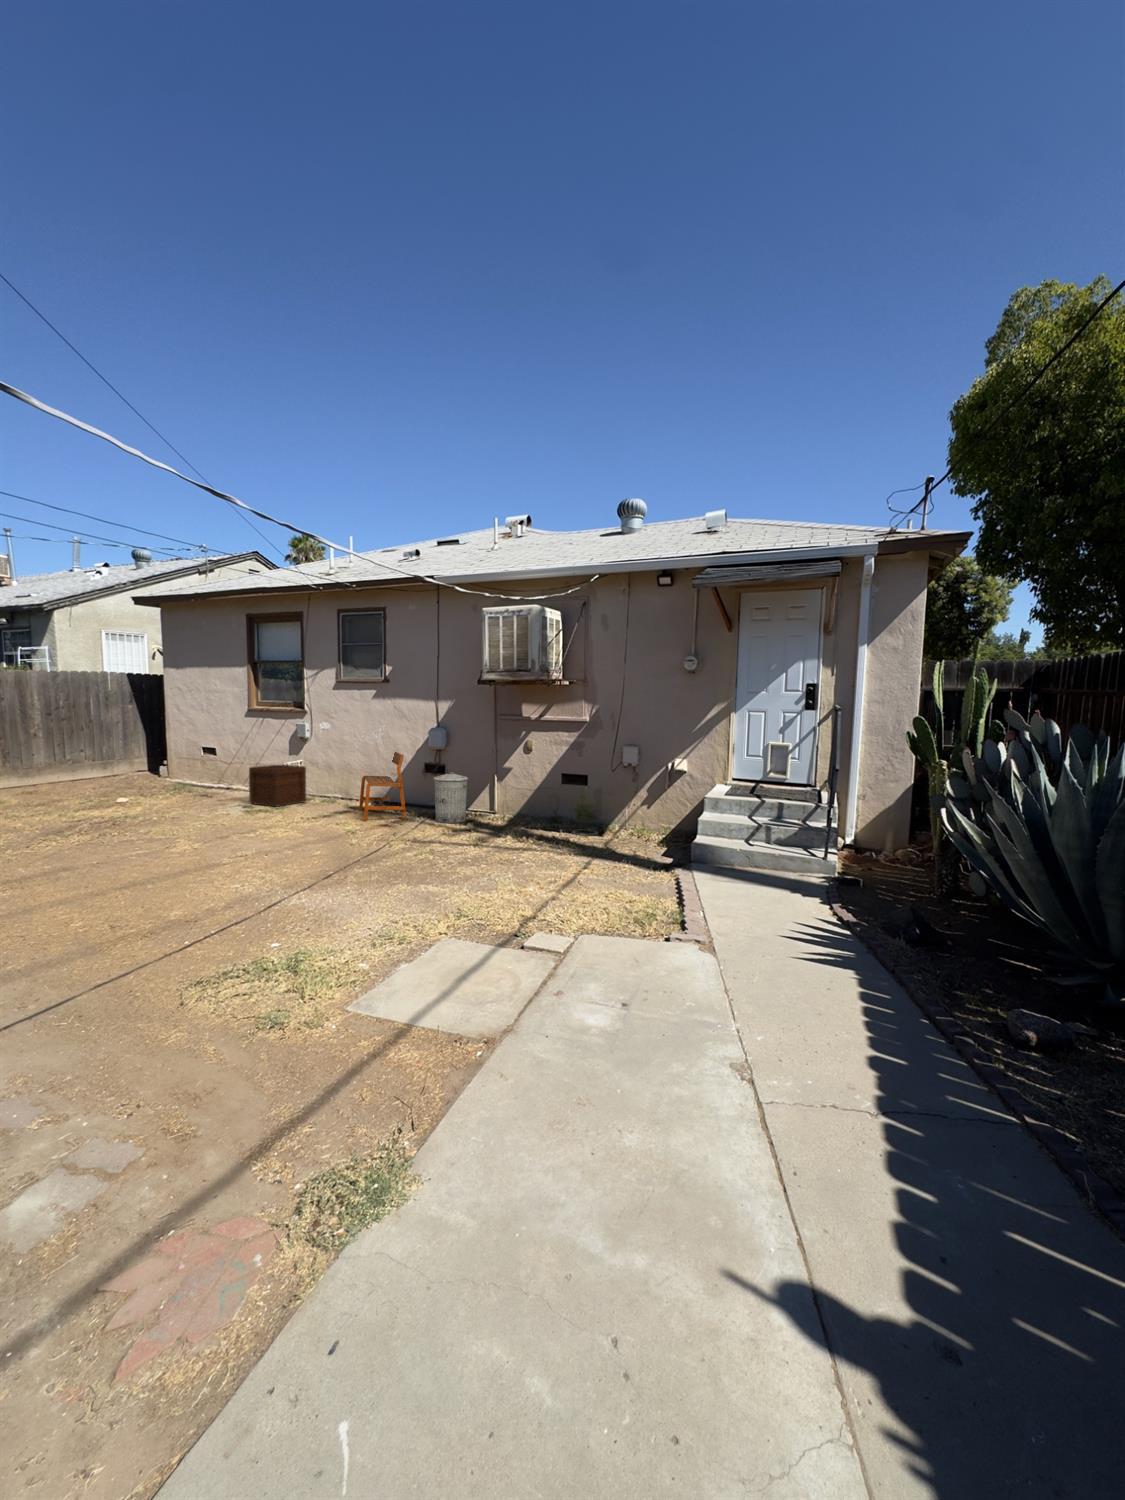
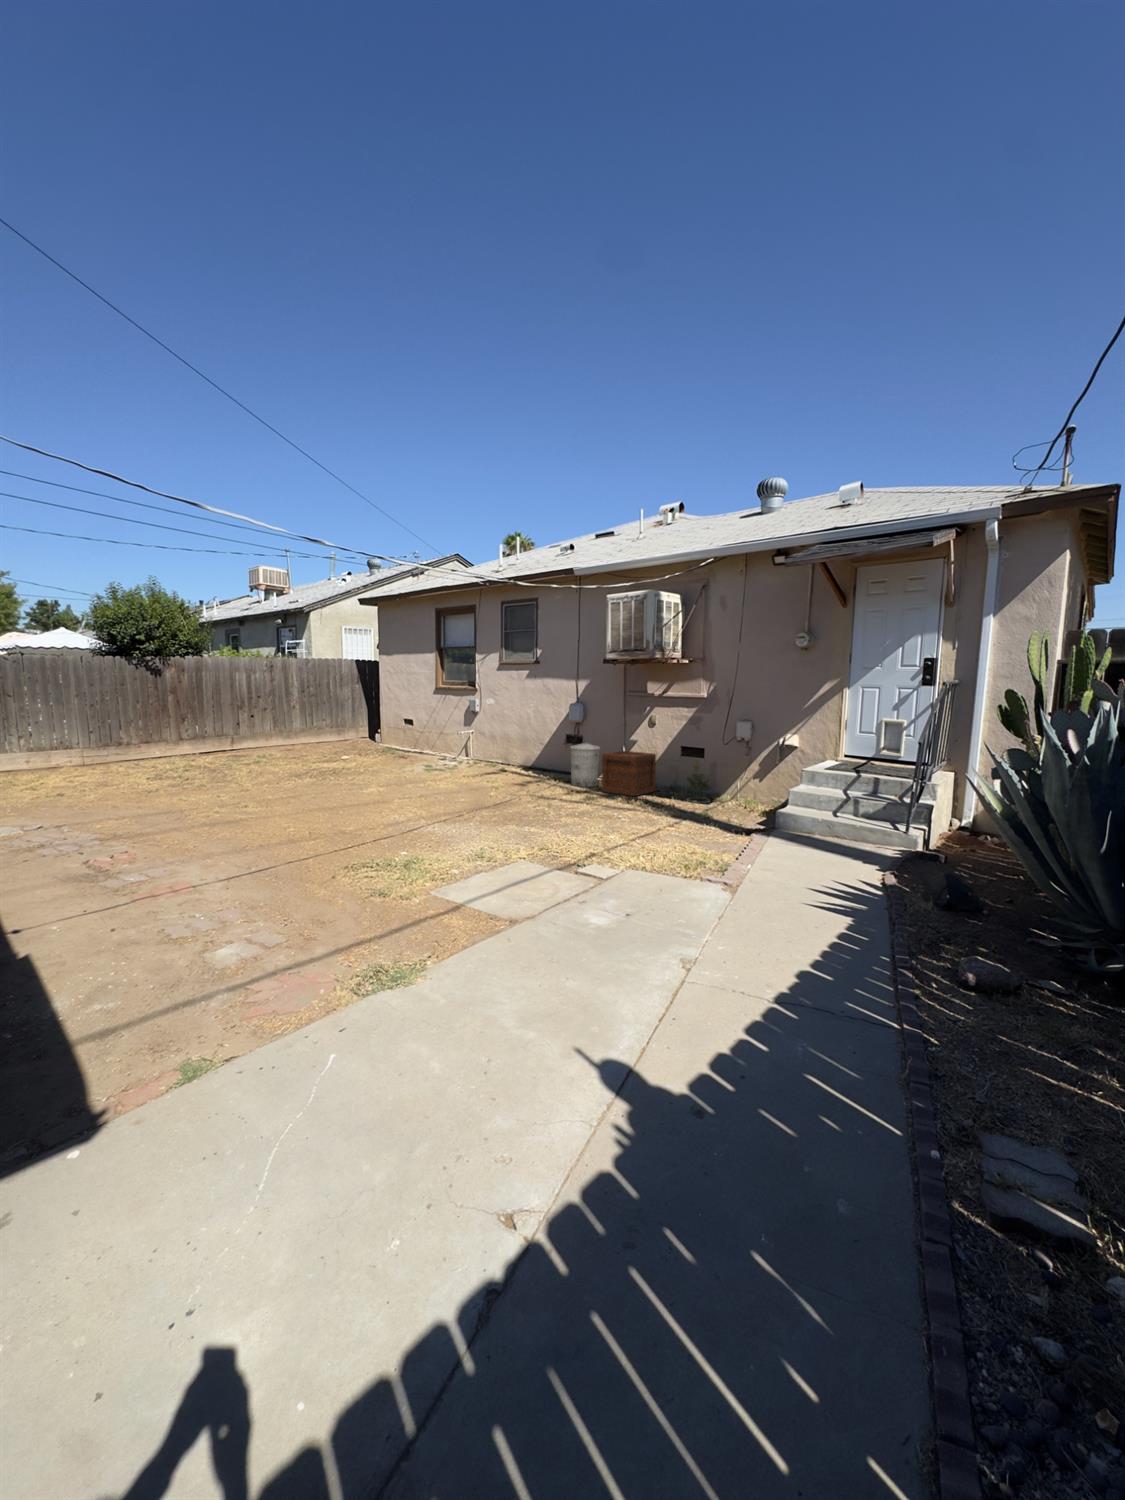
bench: present [359,752,406,821] -> none [512,723,548,781]
wooden crate: present [249,765,306,807] -> present [601,751,656,796]

